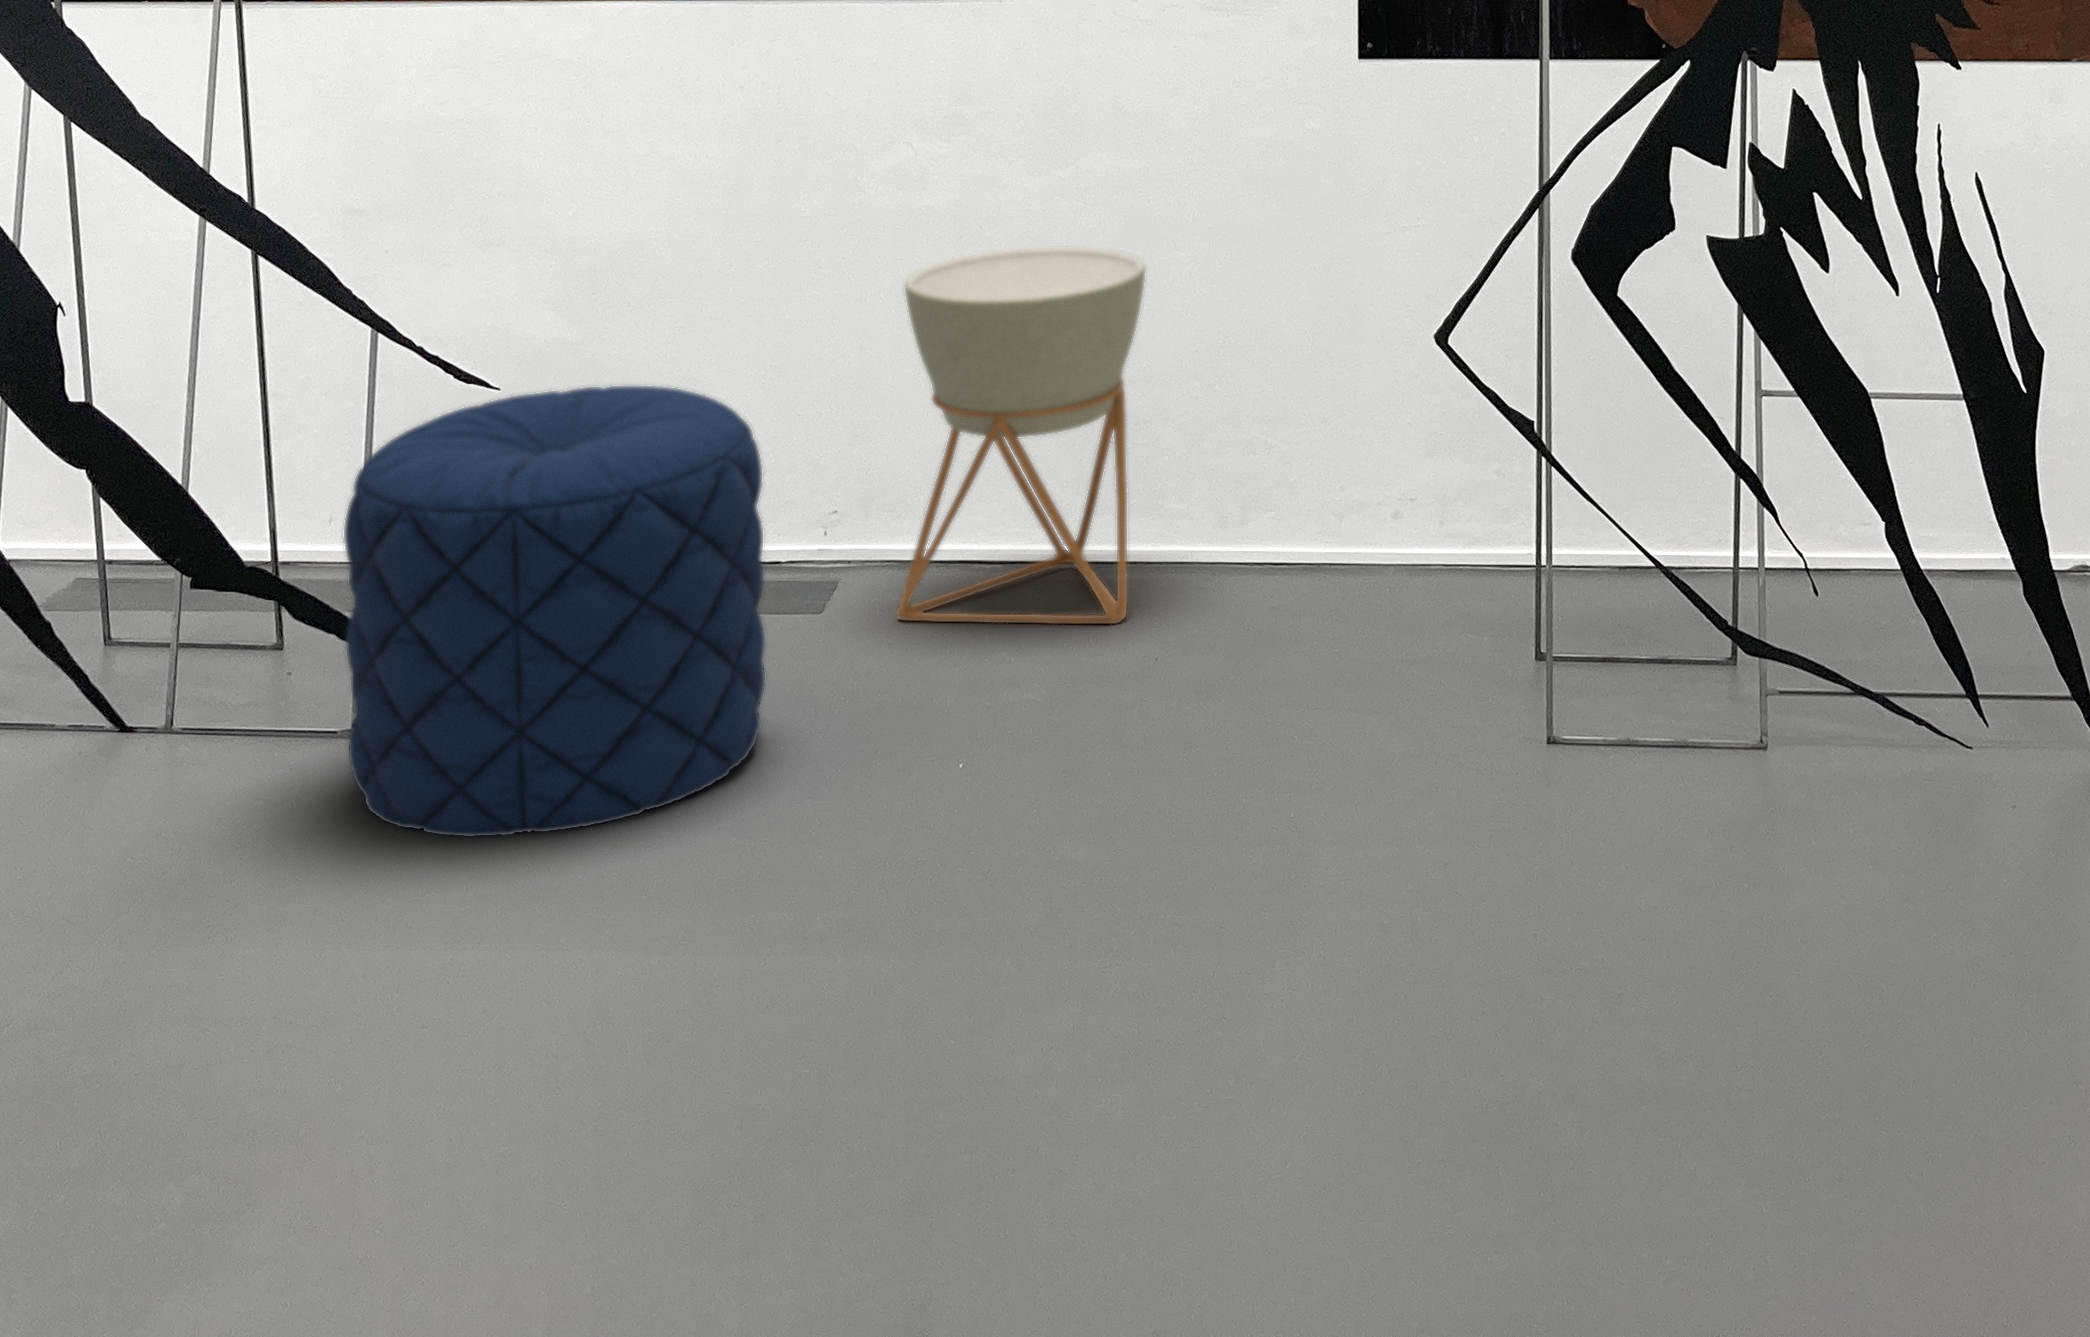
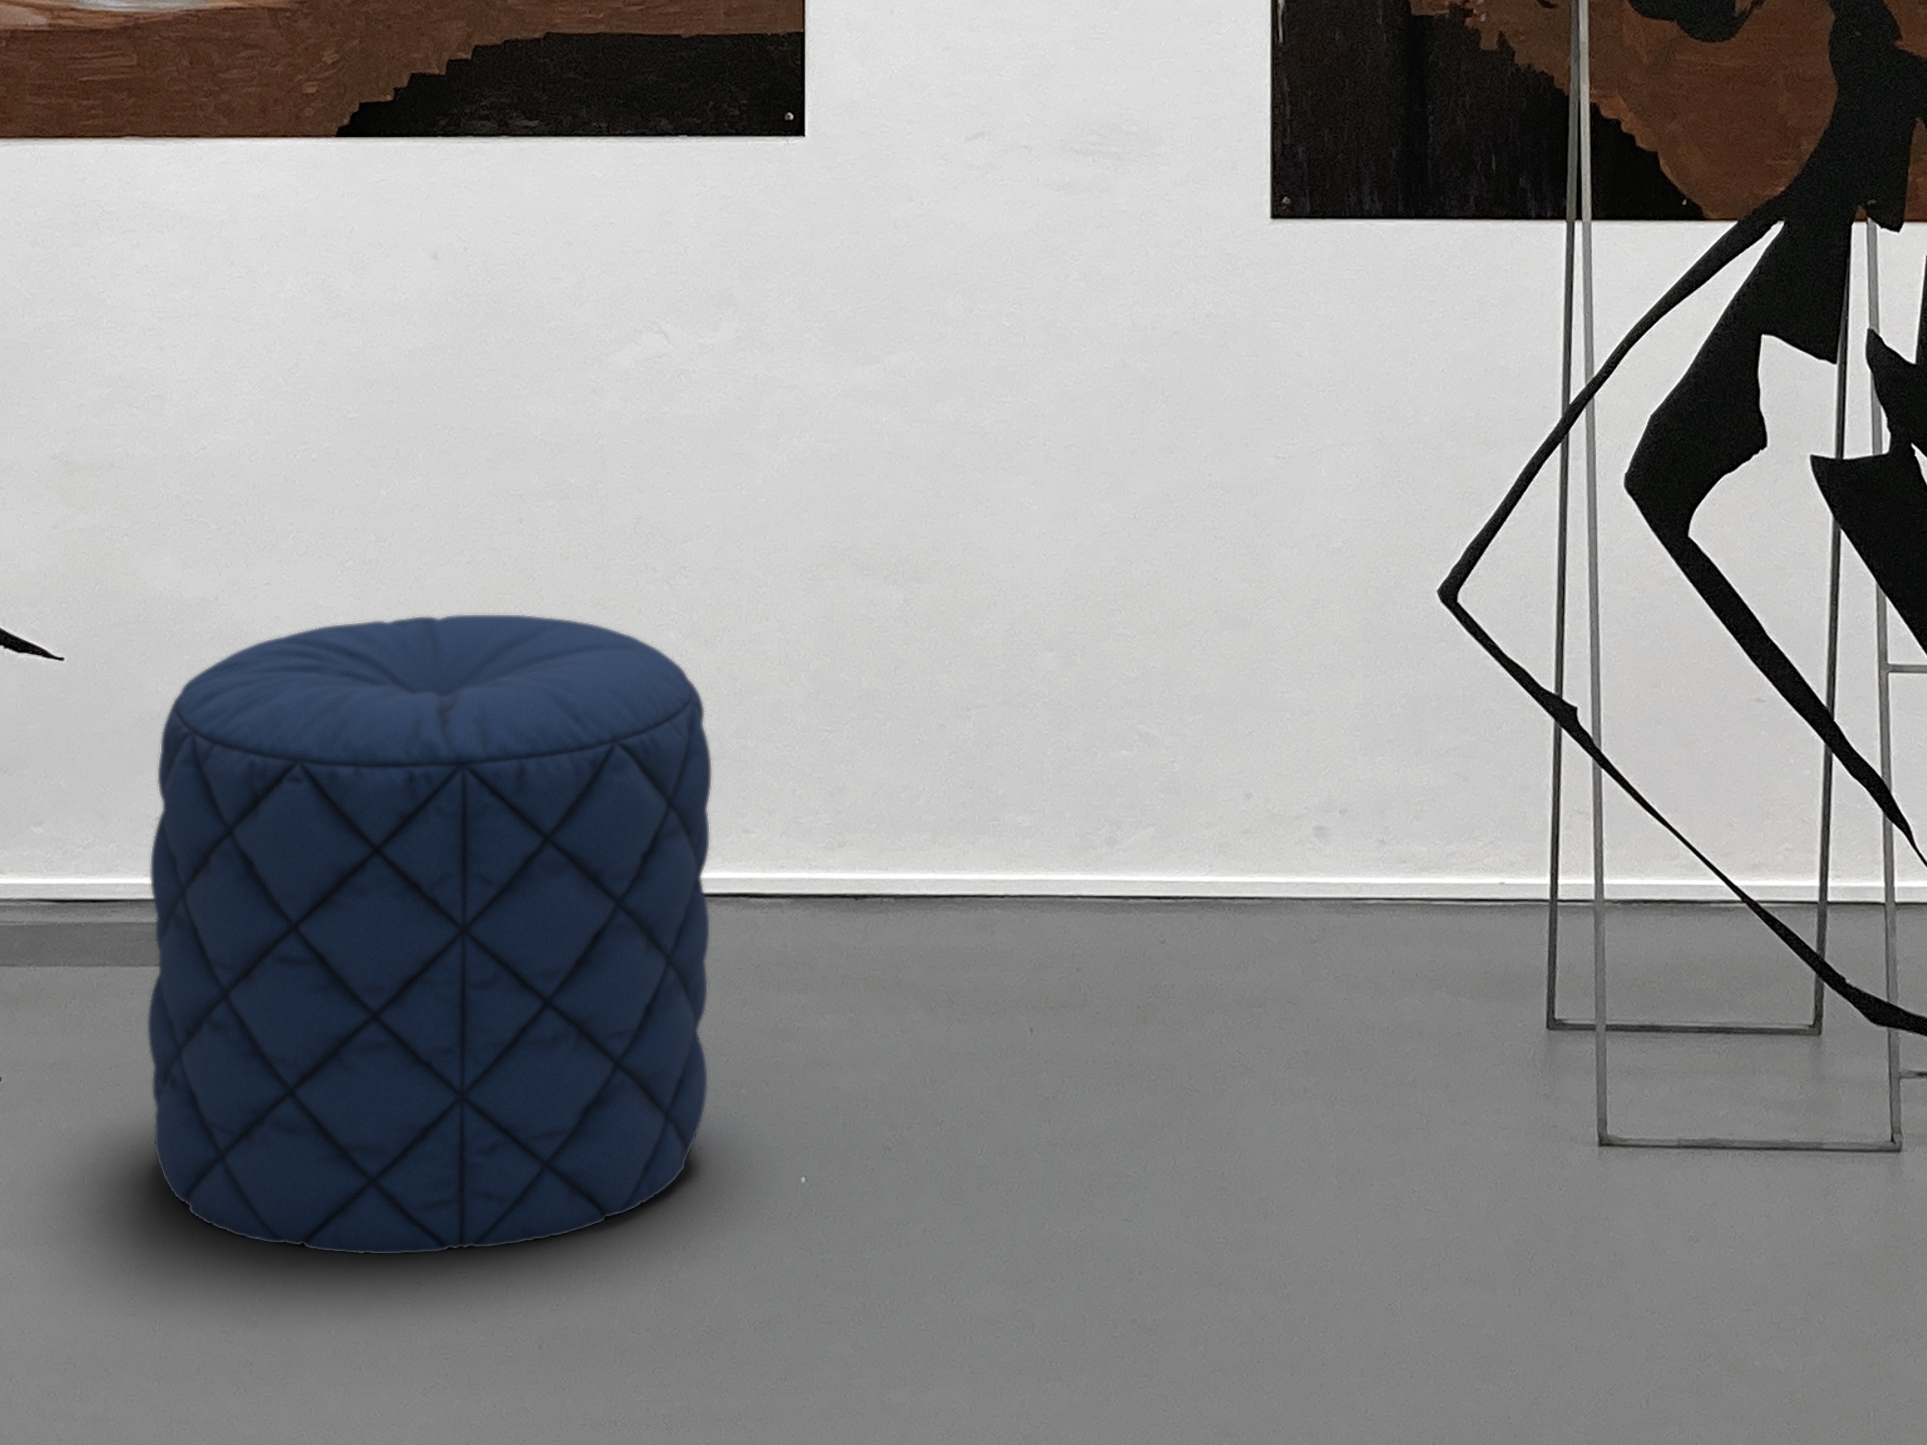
planter: present [896,246,1145,624] -> none [699,471,1020,979]

